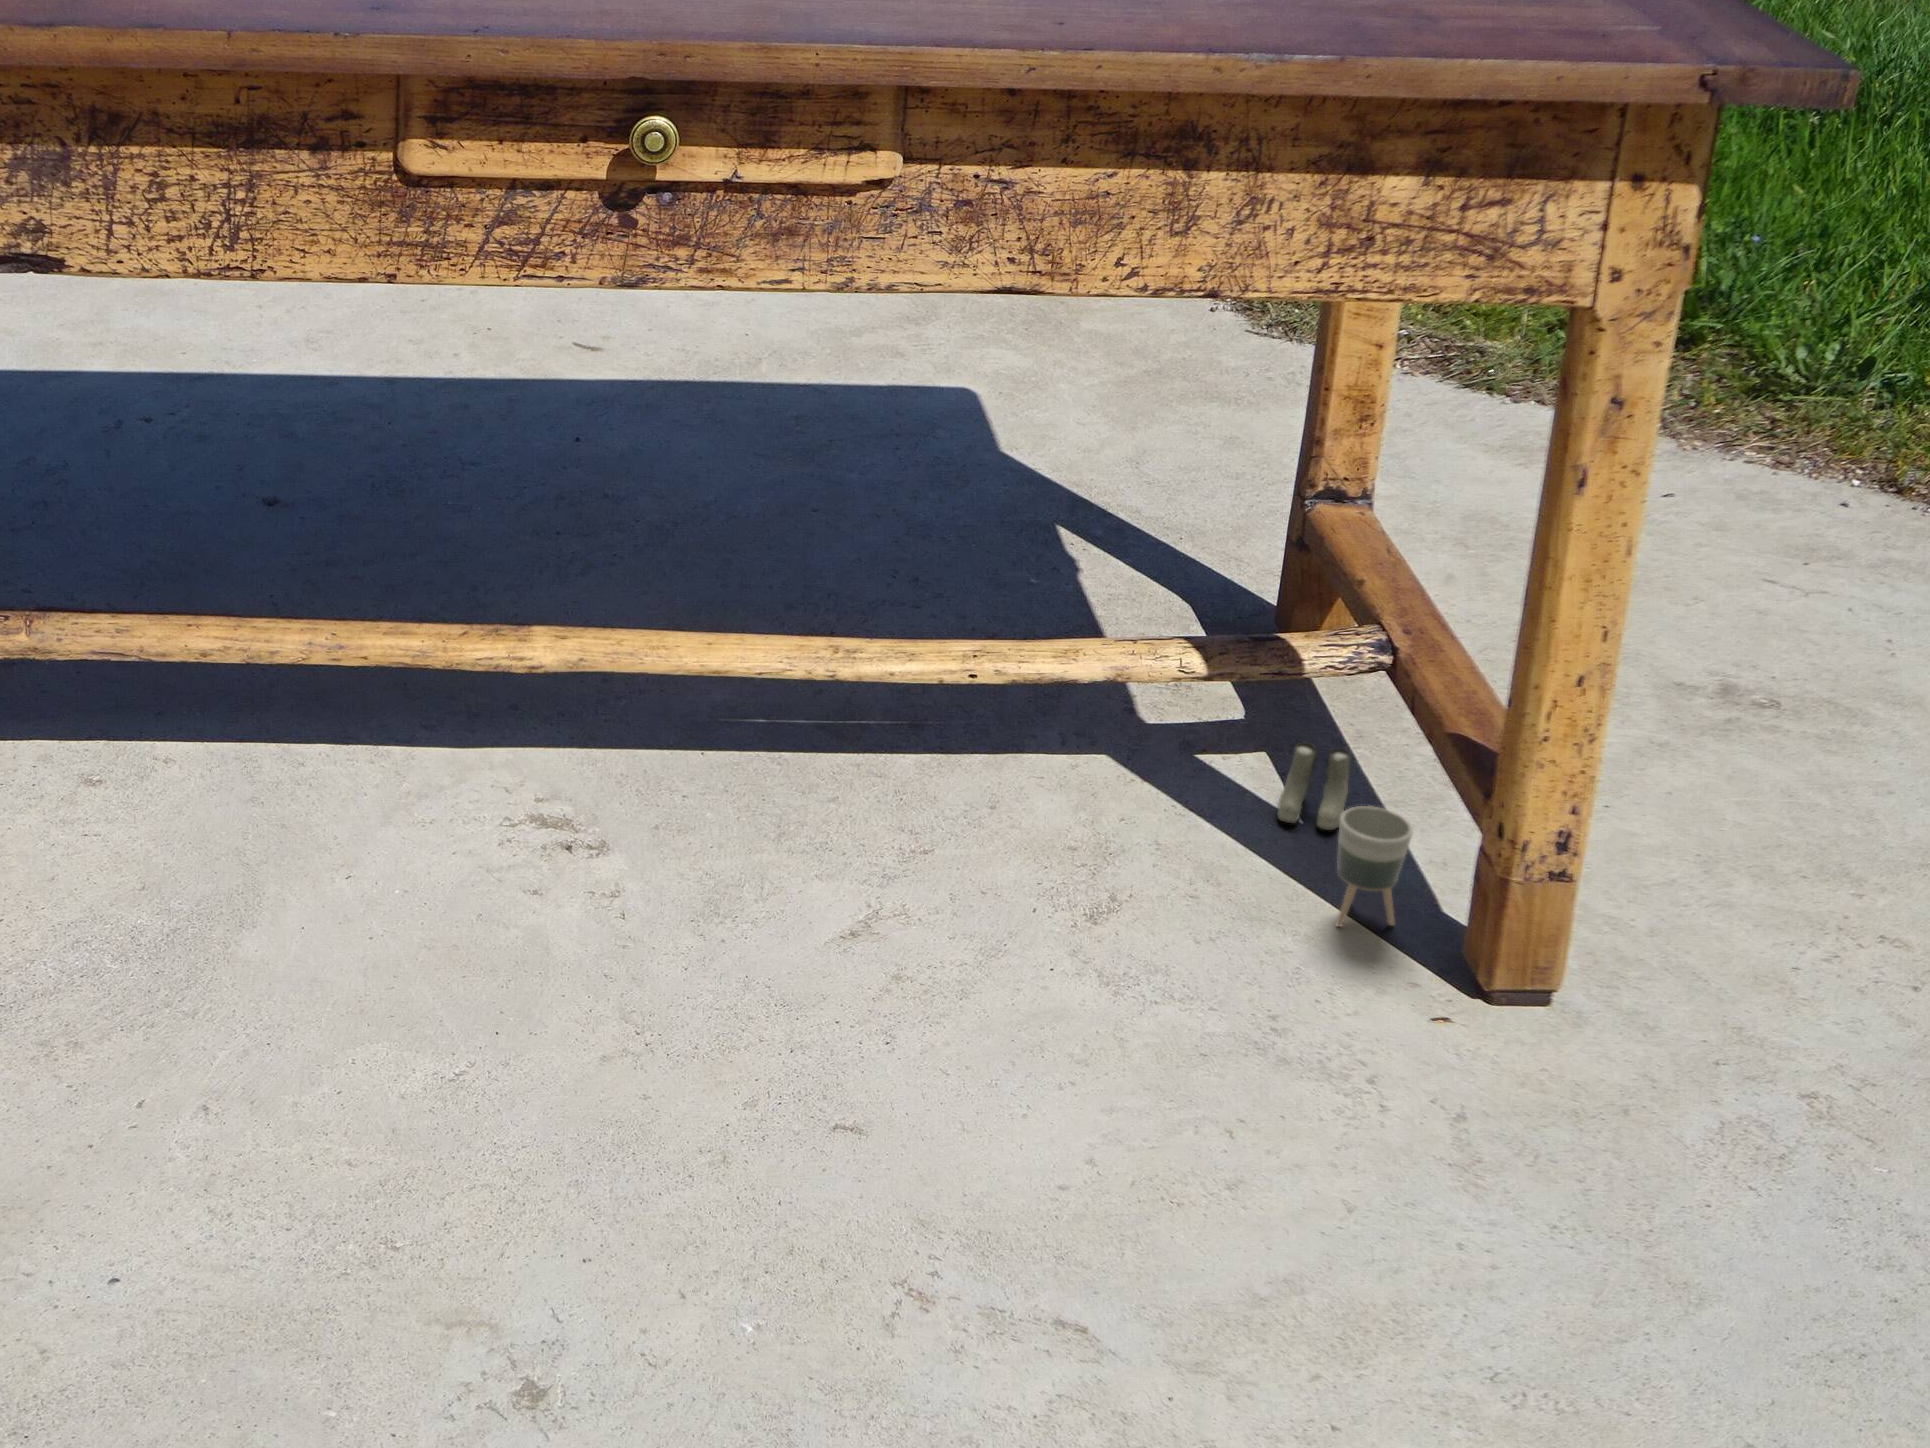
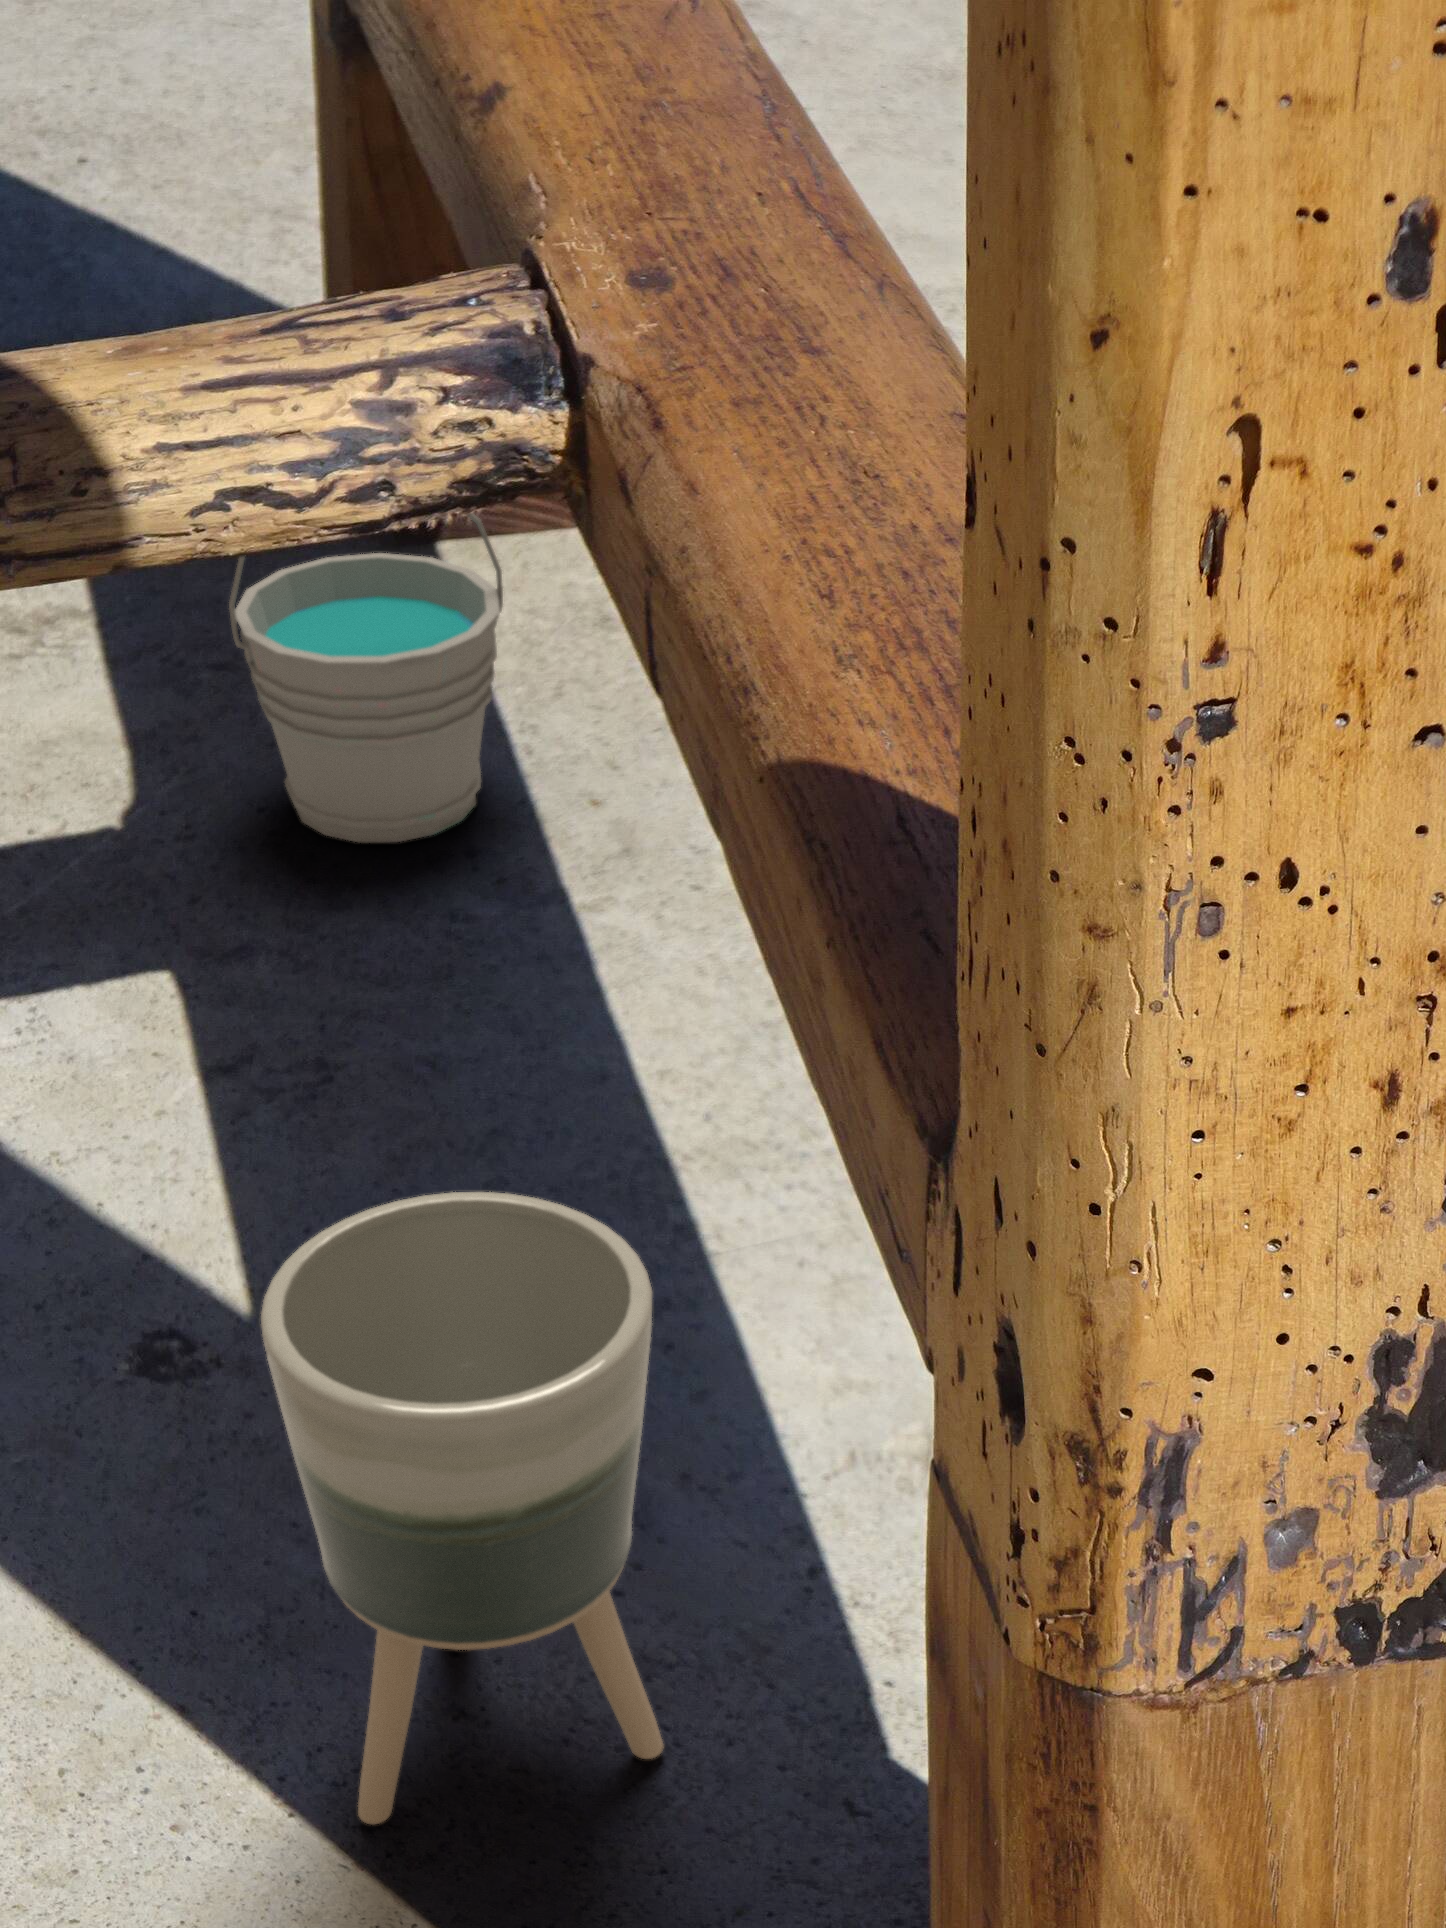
bucket: none [1262,650,1328,739] -> present [229,514,503,842]
boots: present [1278,743,1350,830] -> none [238,868,544,1246]

